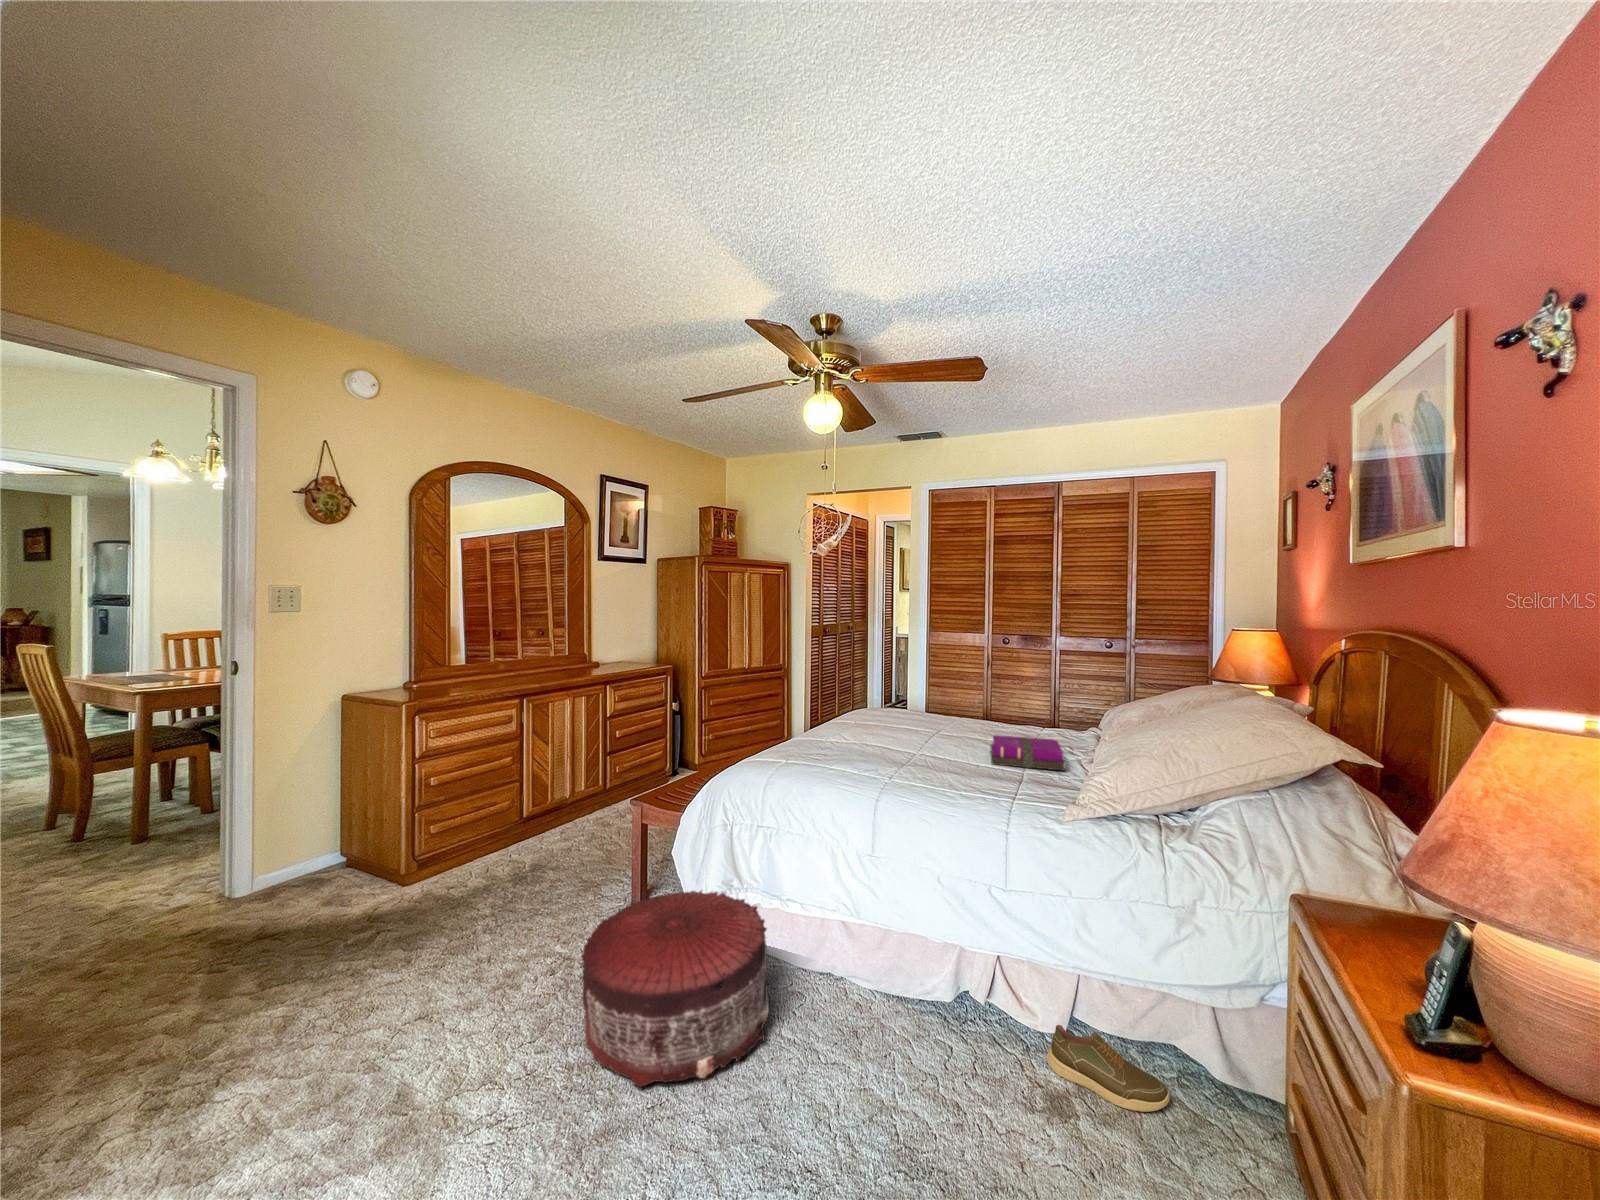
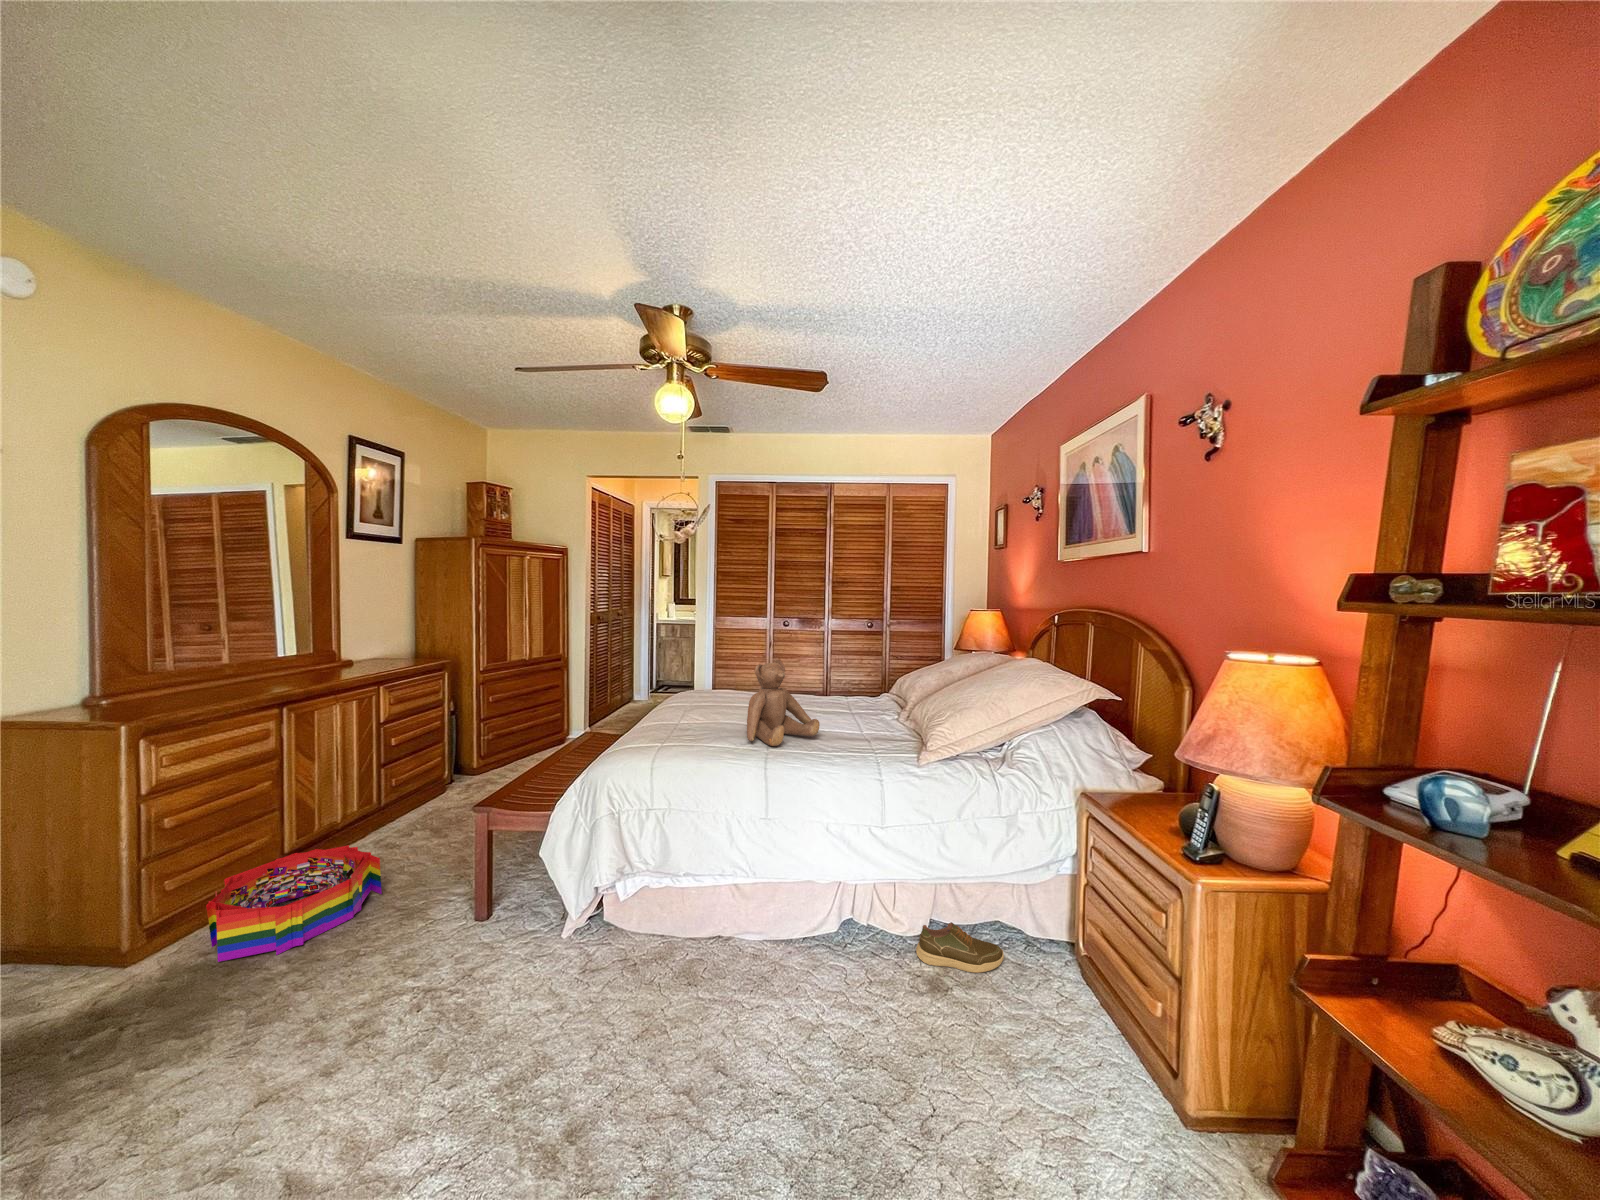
teddy bear: none [878,682,965,777] -> present [747,660,820,746]
notebook: present [990,735,1066,771] -> none [818,700,885,726]
storage bin: none [477,812,588,888] -> present [206,845,382,962]
pouf: present [581,890,769,1087] -> none [468,890,689,1118]

